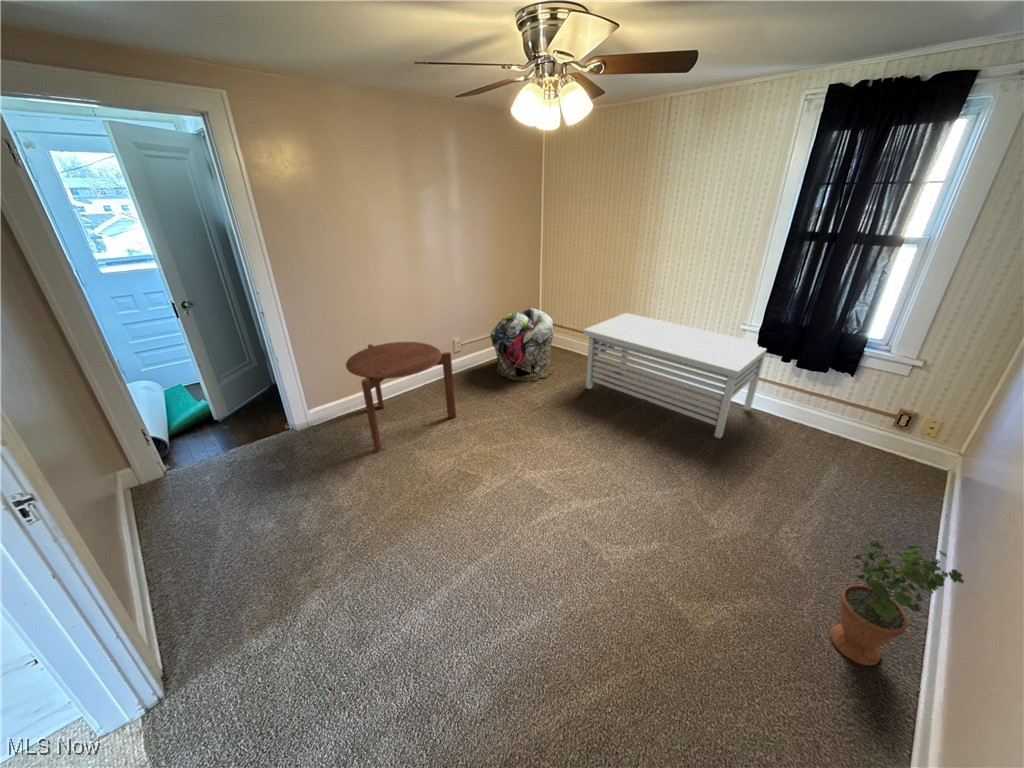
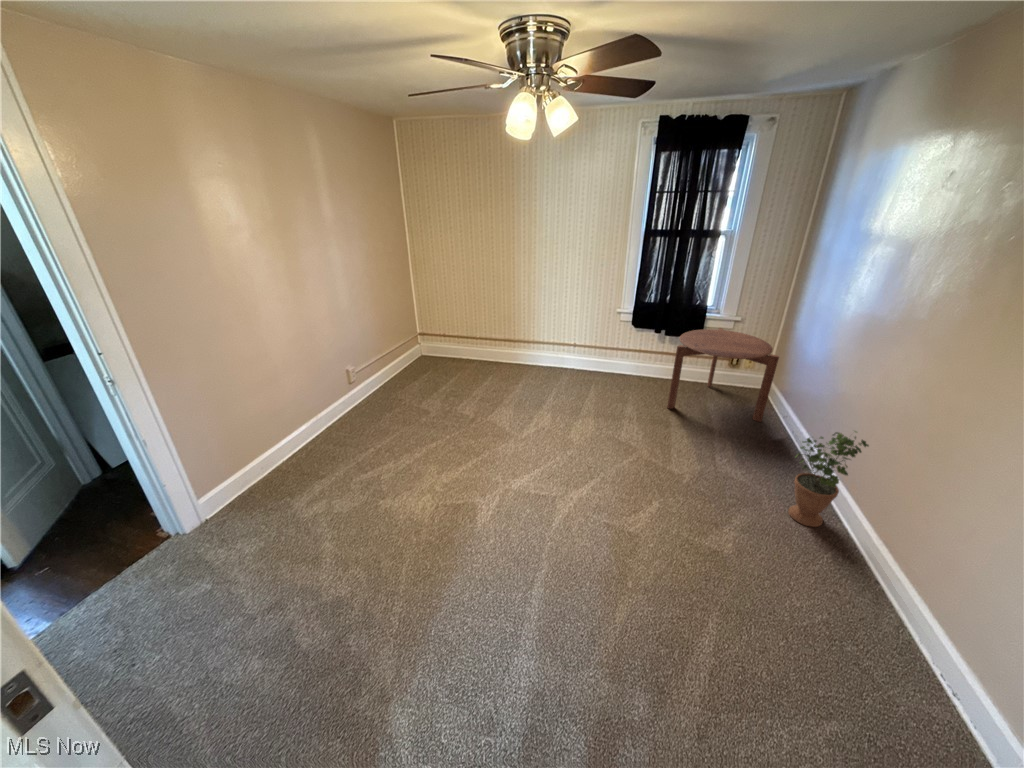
laundry basket: present [490,308,555,382] -> none [384,321,456,399]
storage bench: present [583,313,767,438] -> none [490,313,641,405]
side table: present [346,342,456,452] -> present [667,328,779,422]

